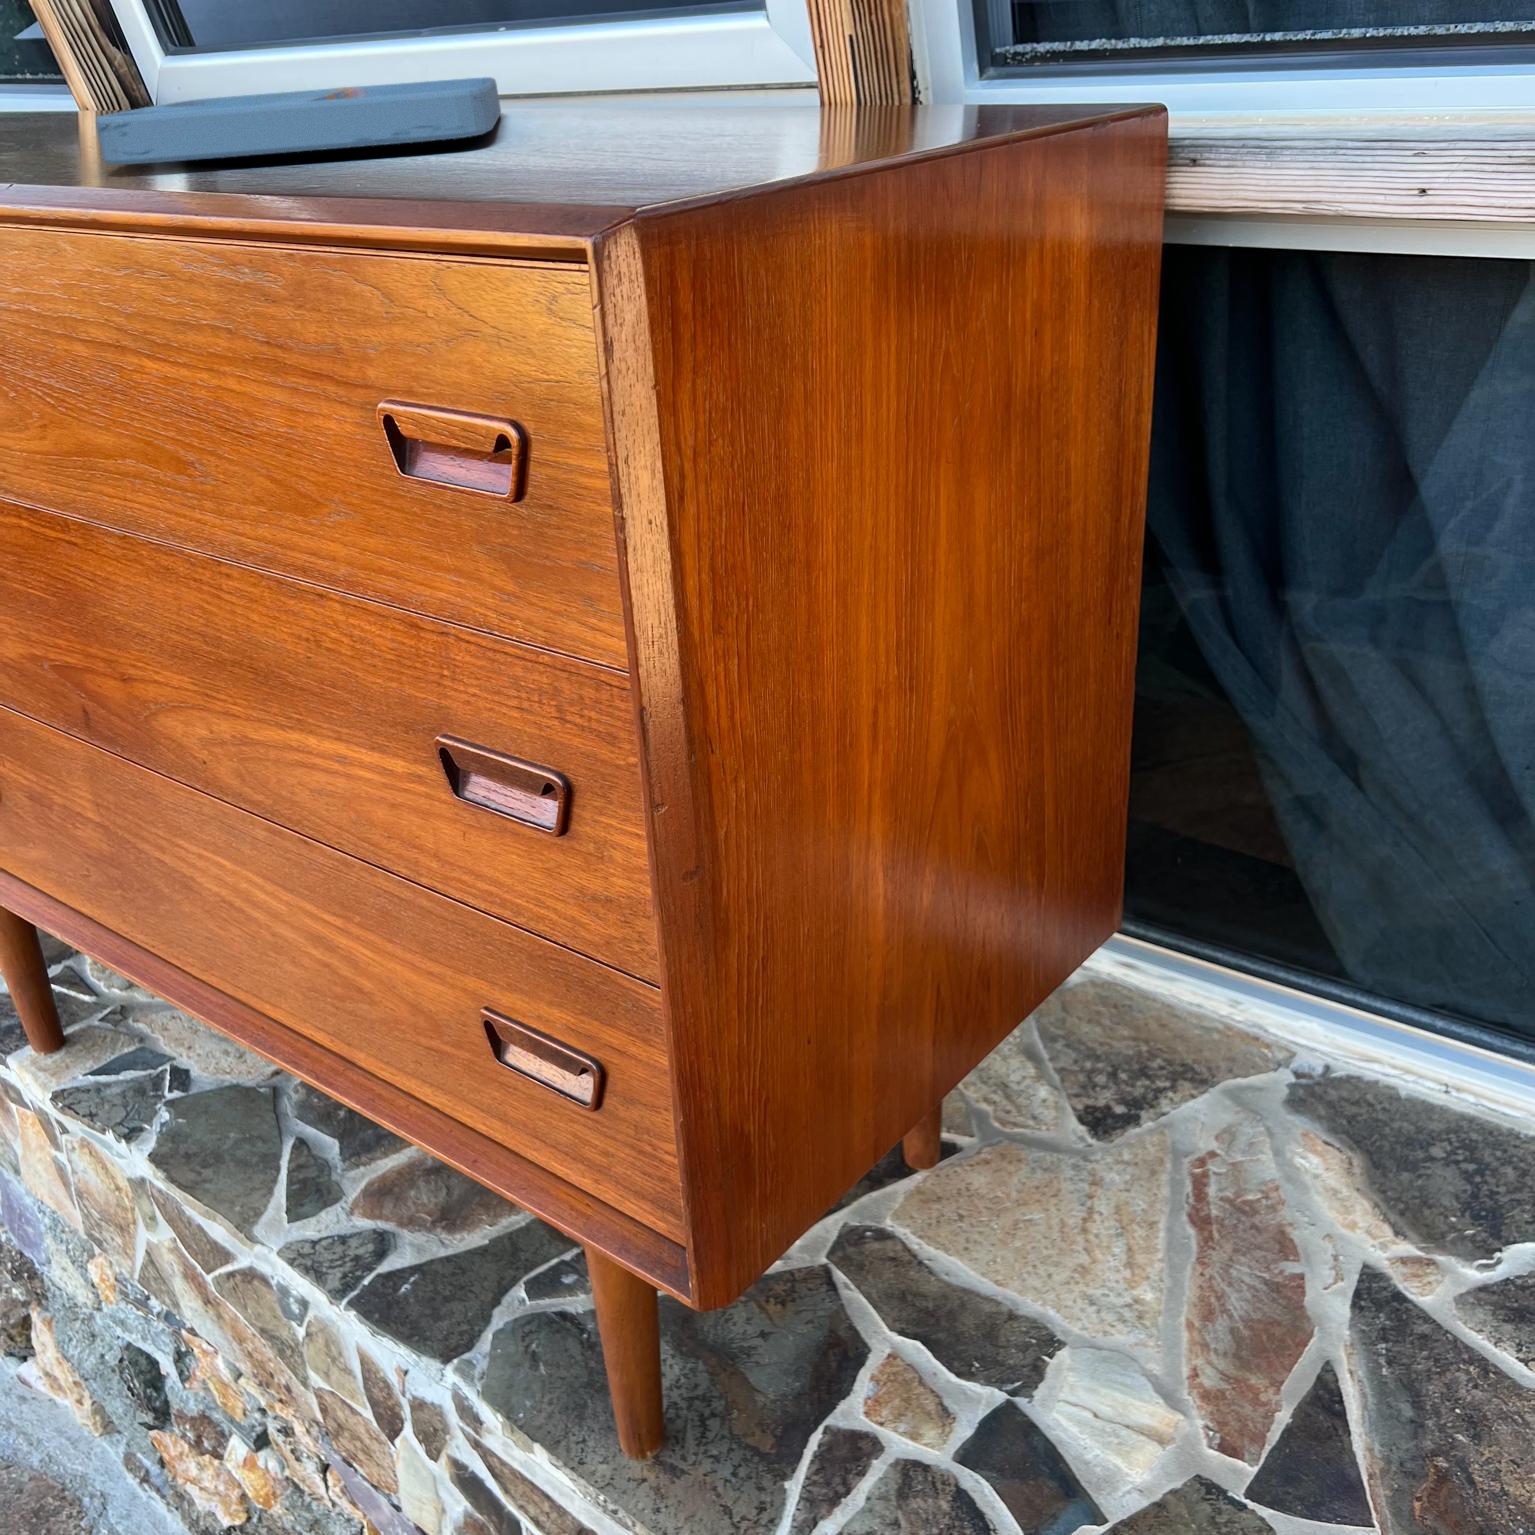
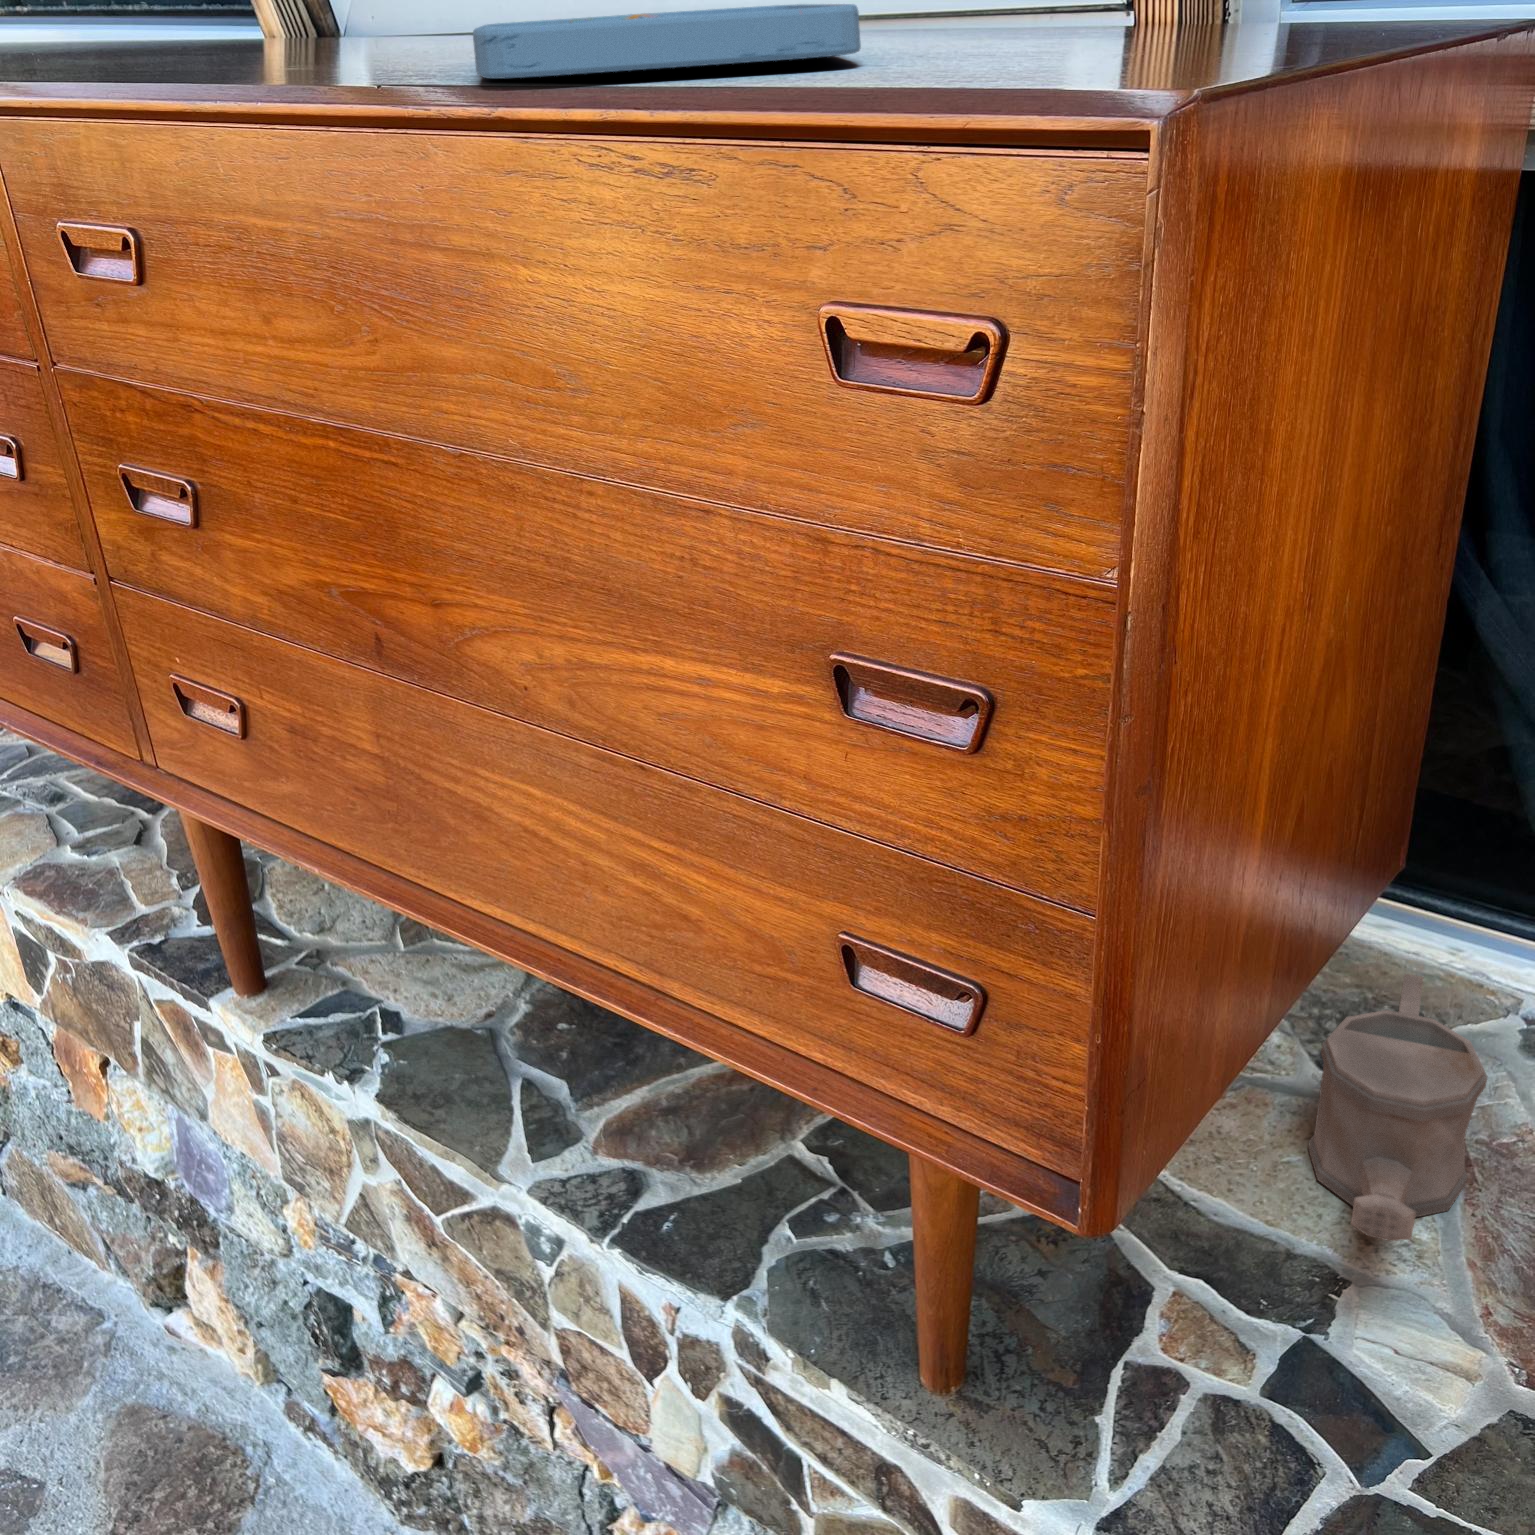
watering can: none [1038,1028,1208,1305] -> present [1308,974,1487,1241]

